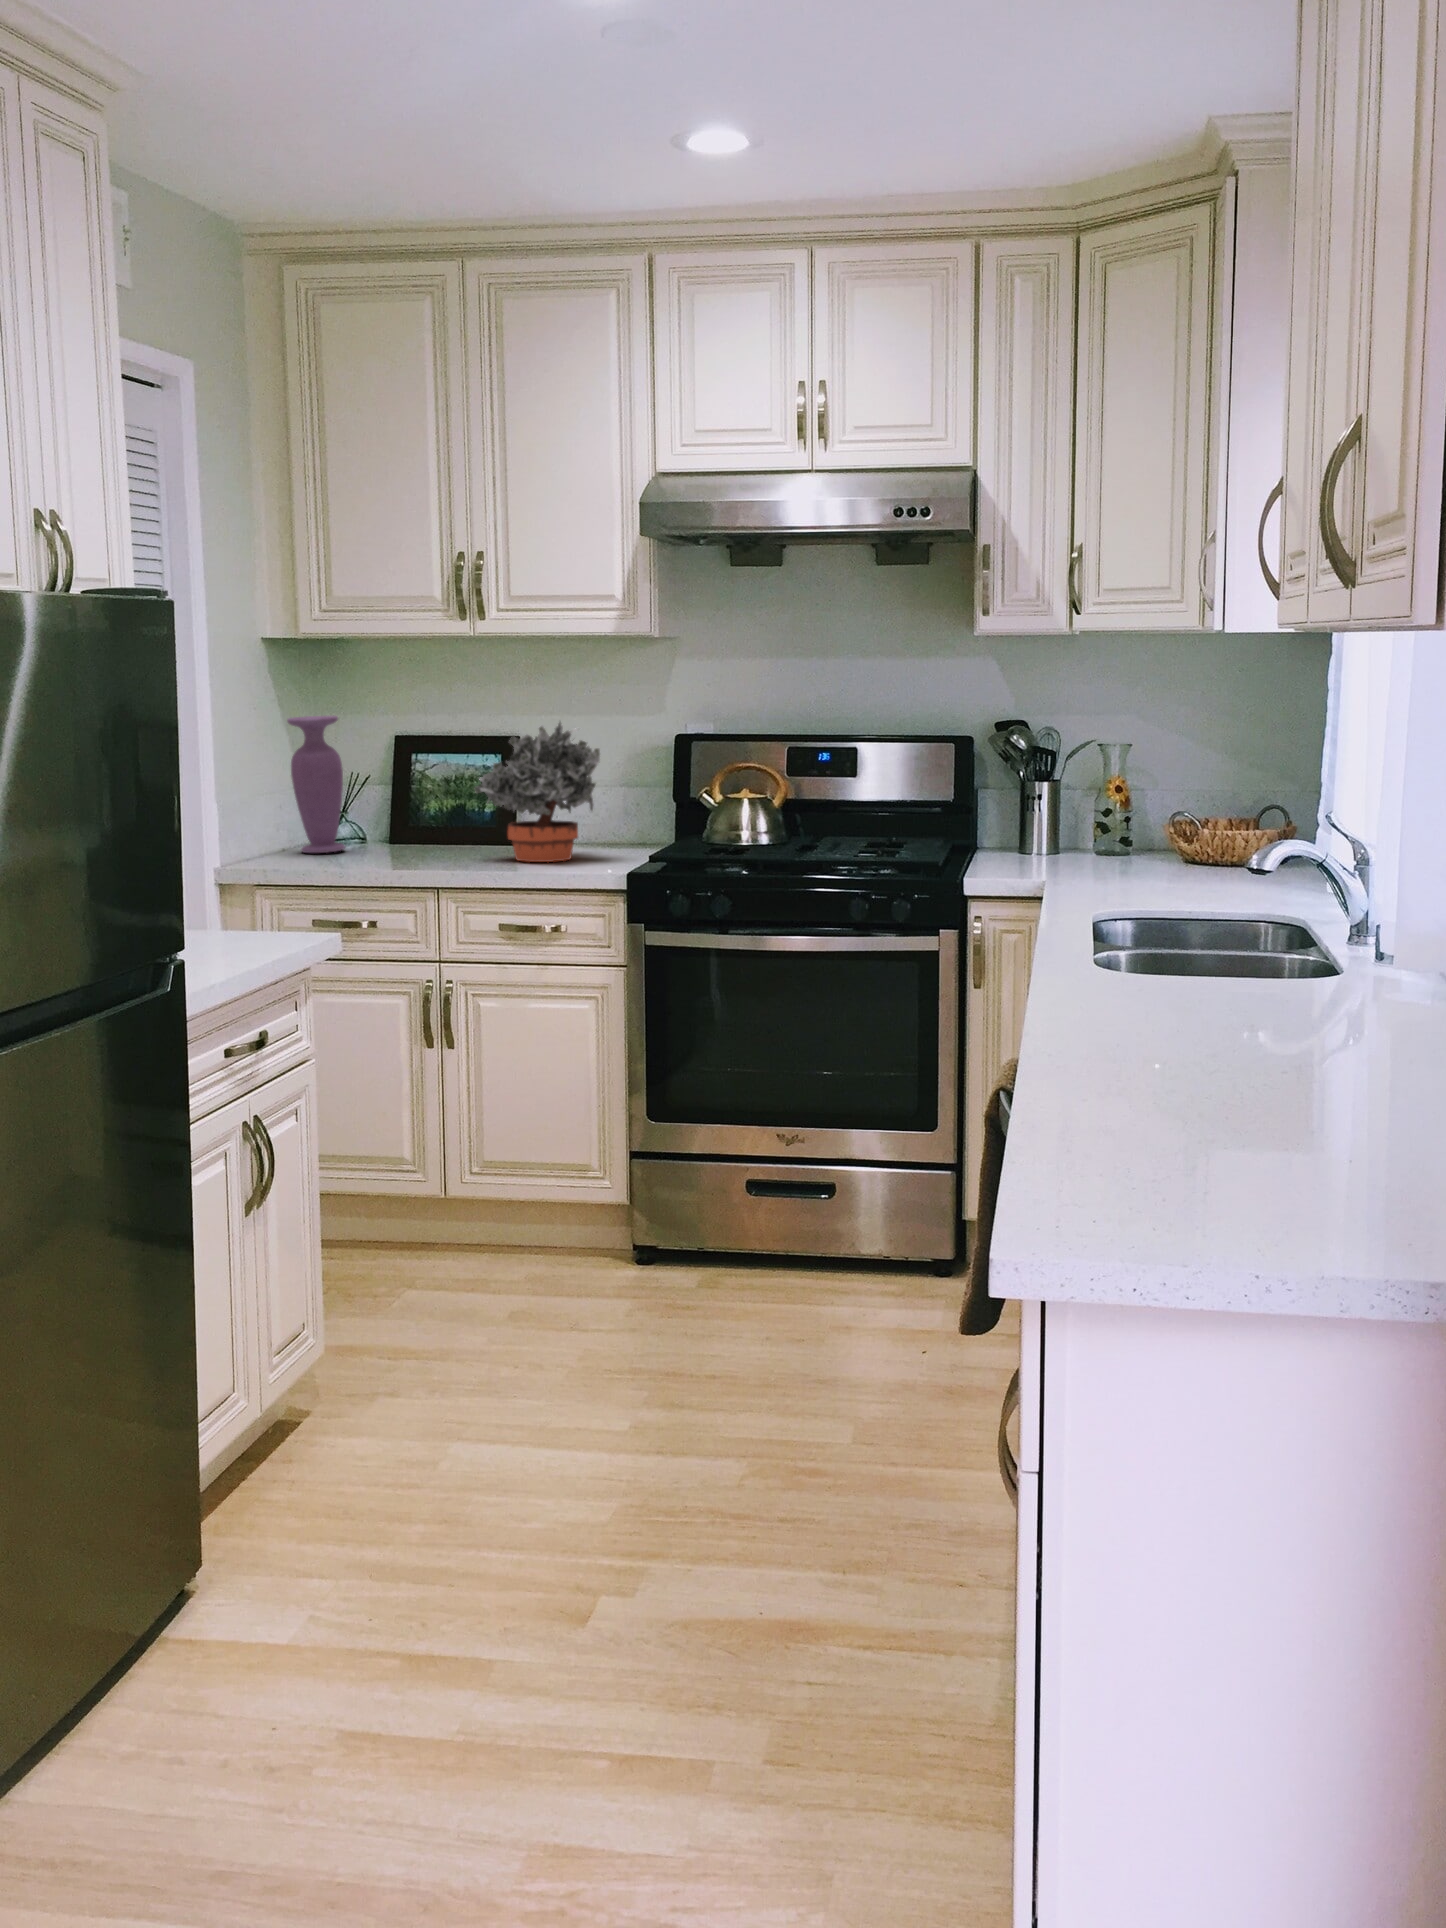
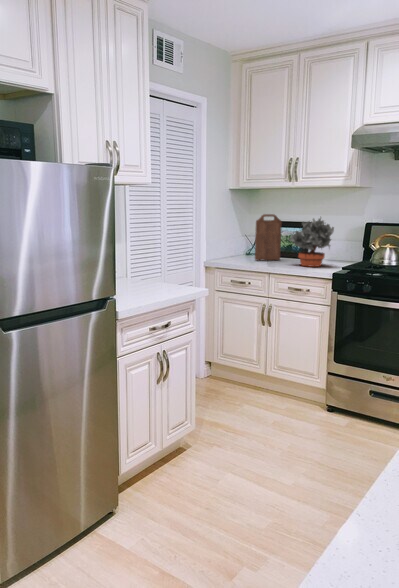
vase: present [287,716,345,853] -> none [233,213,249,259]
cutting board: none [366,716,442,855] -> present [255,214,282,260]

